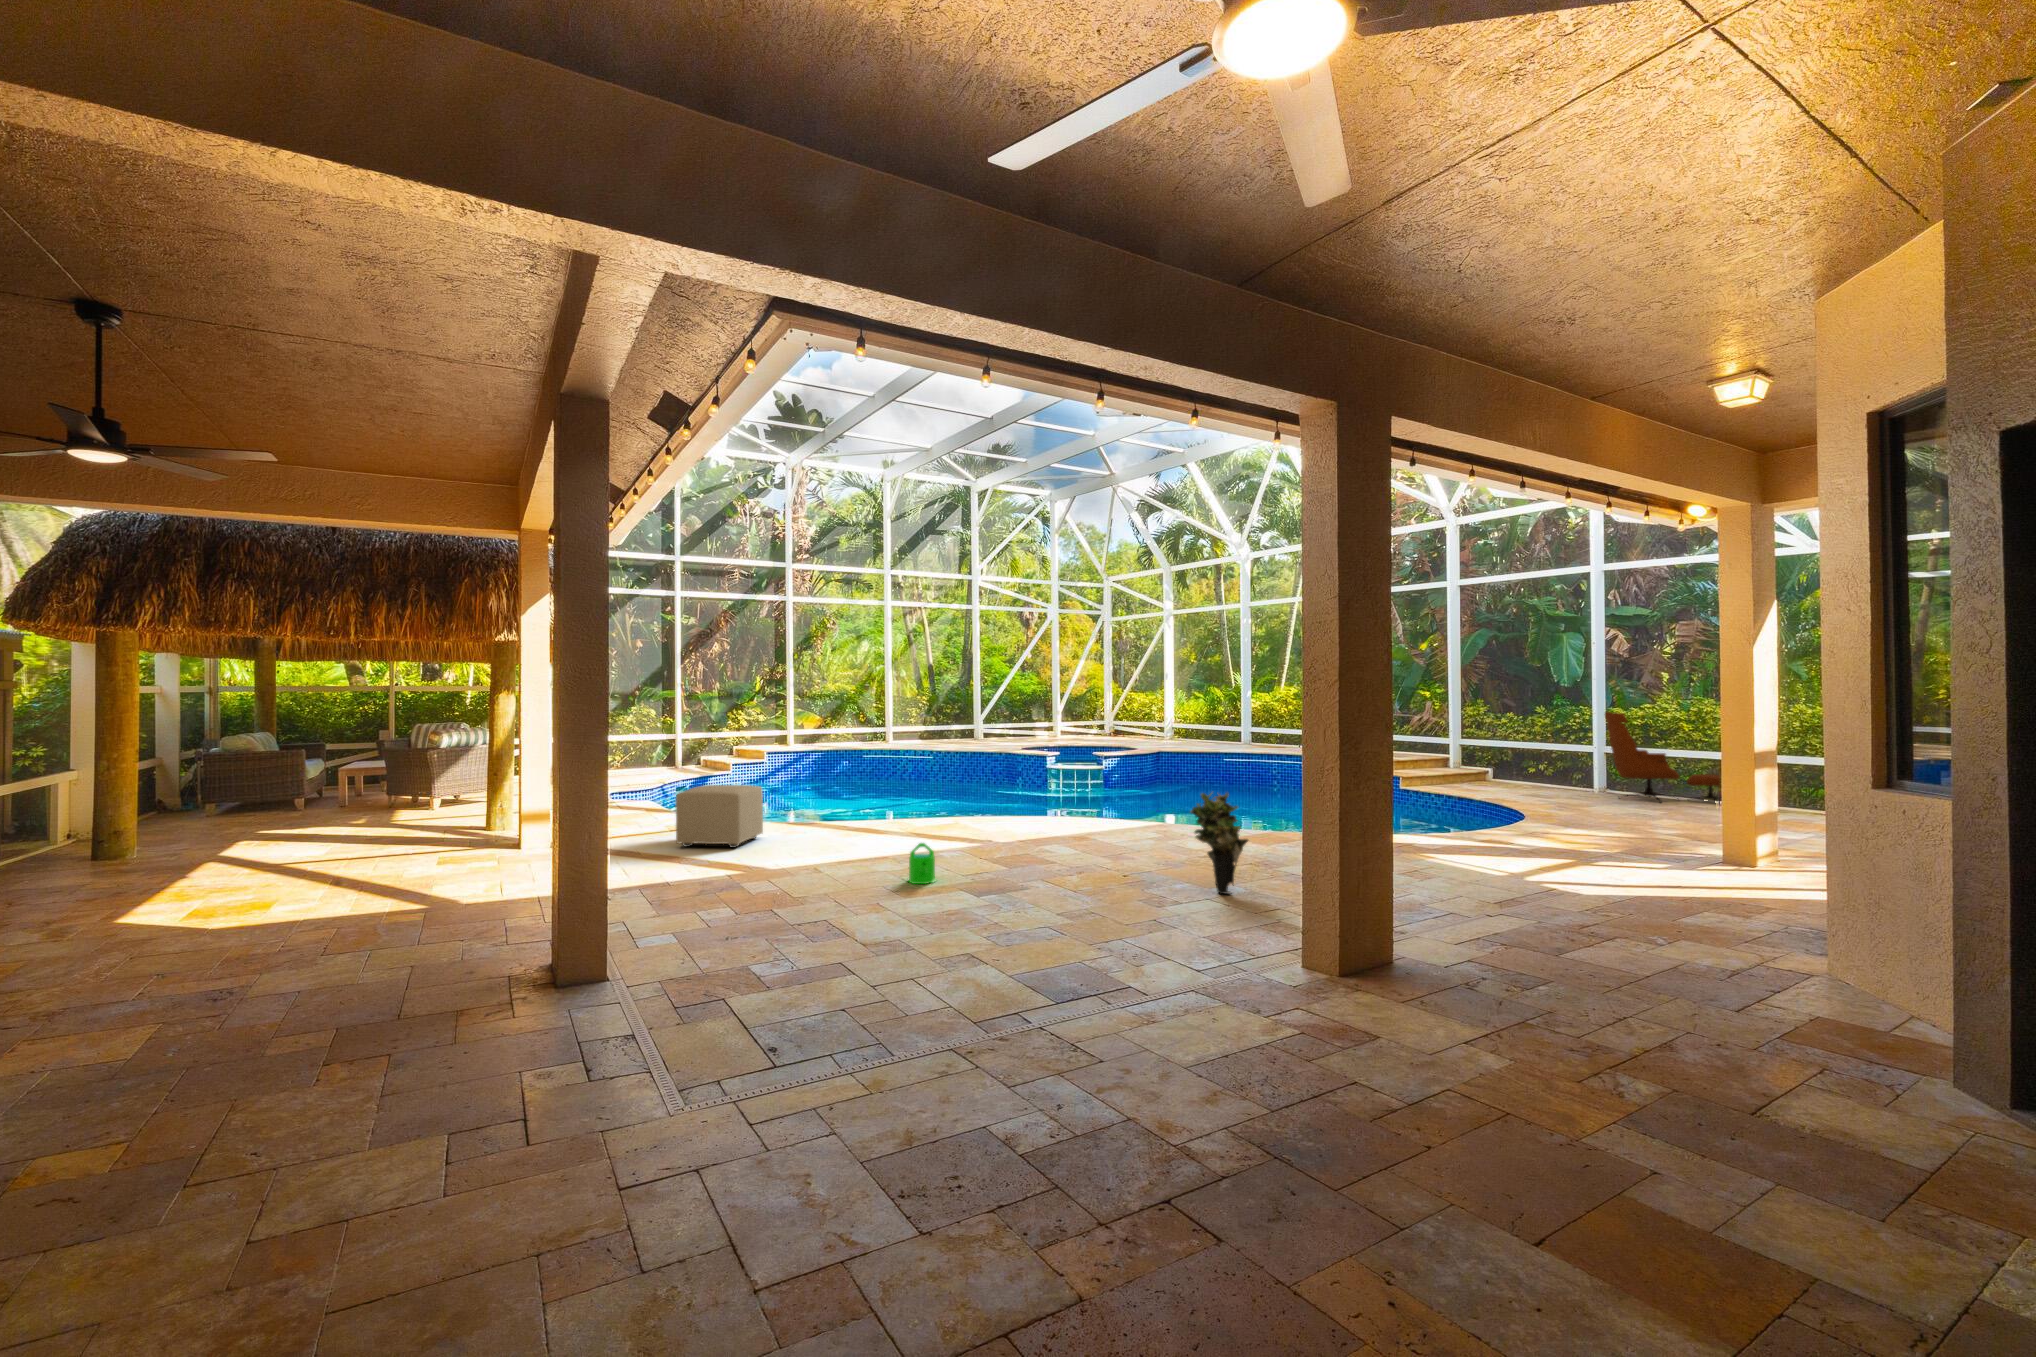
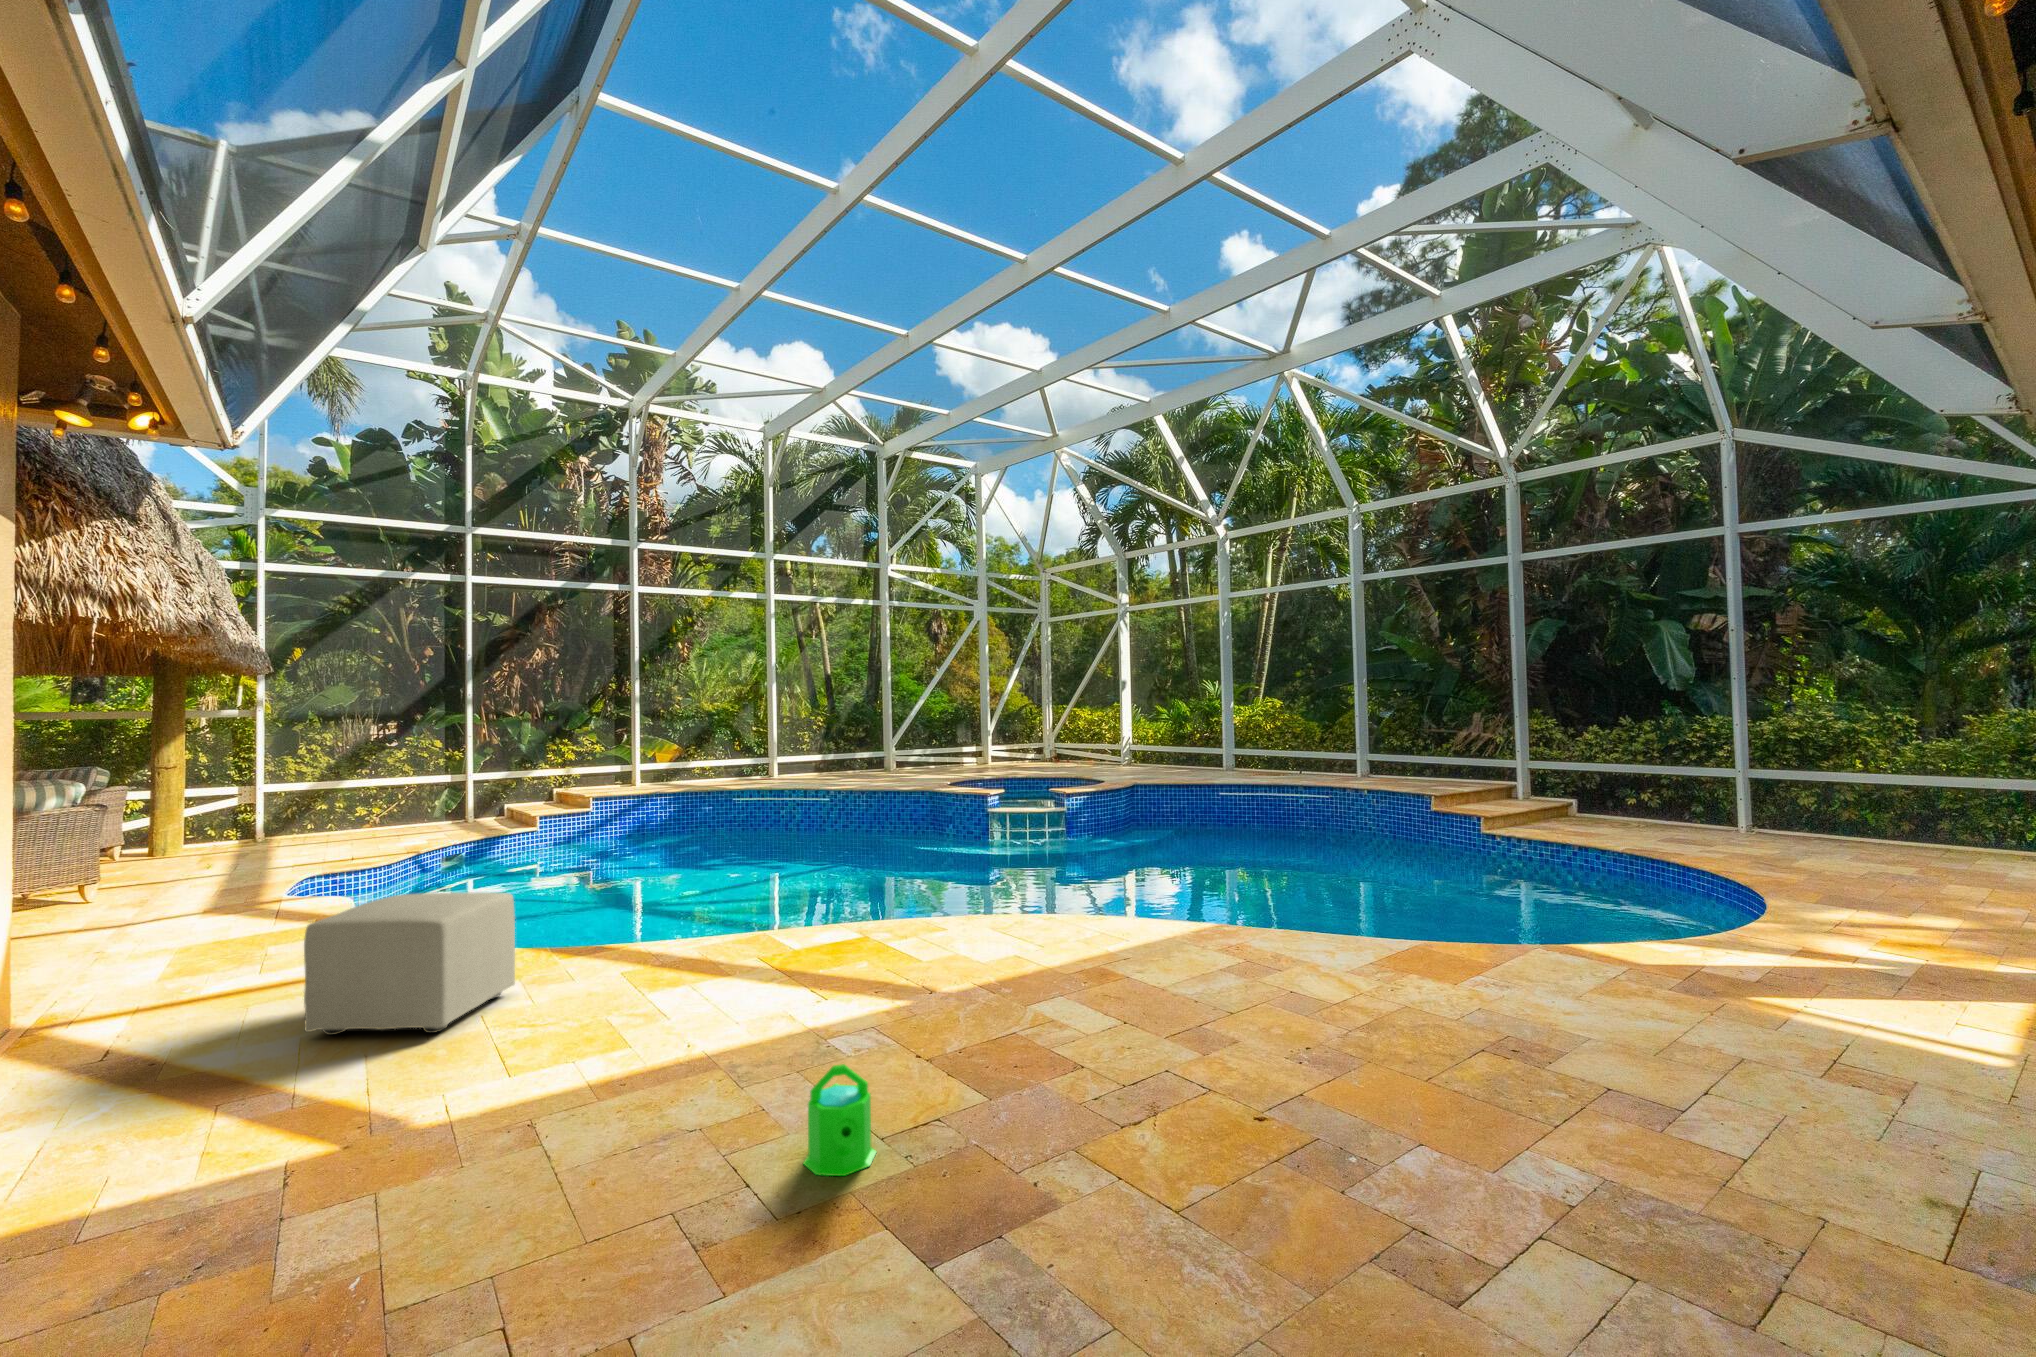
lounge chair: present [1605,712,1720,802] -> none [1768,722,1955,847]
potted plant: present [1191,793,1248,894] -> none [1481,918,1637,1184]

